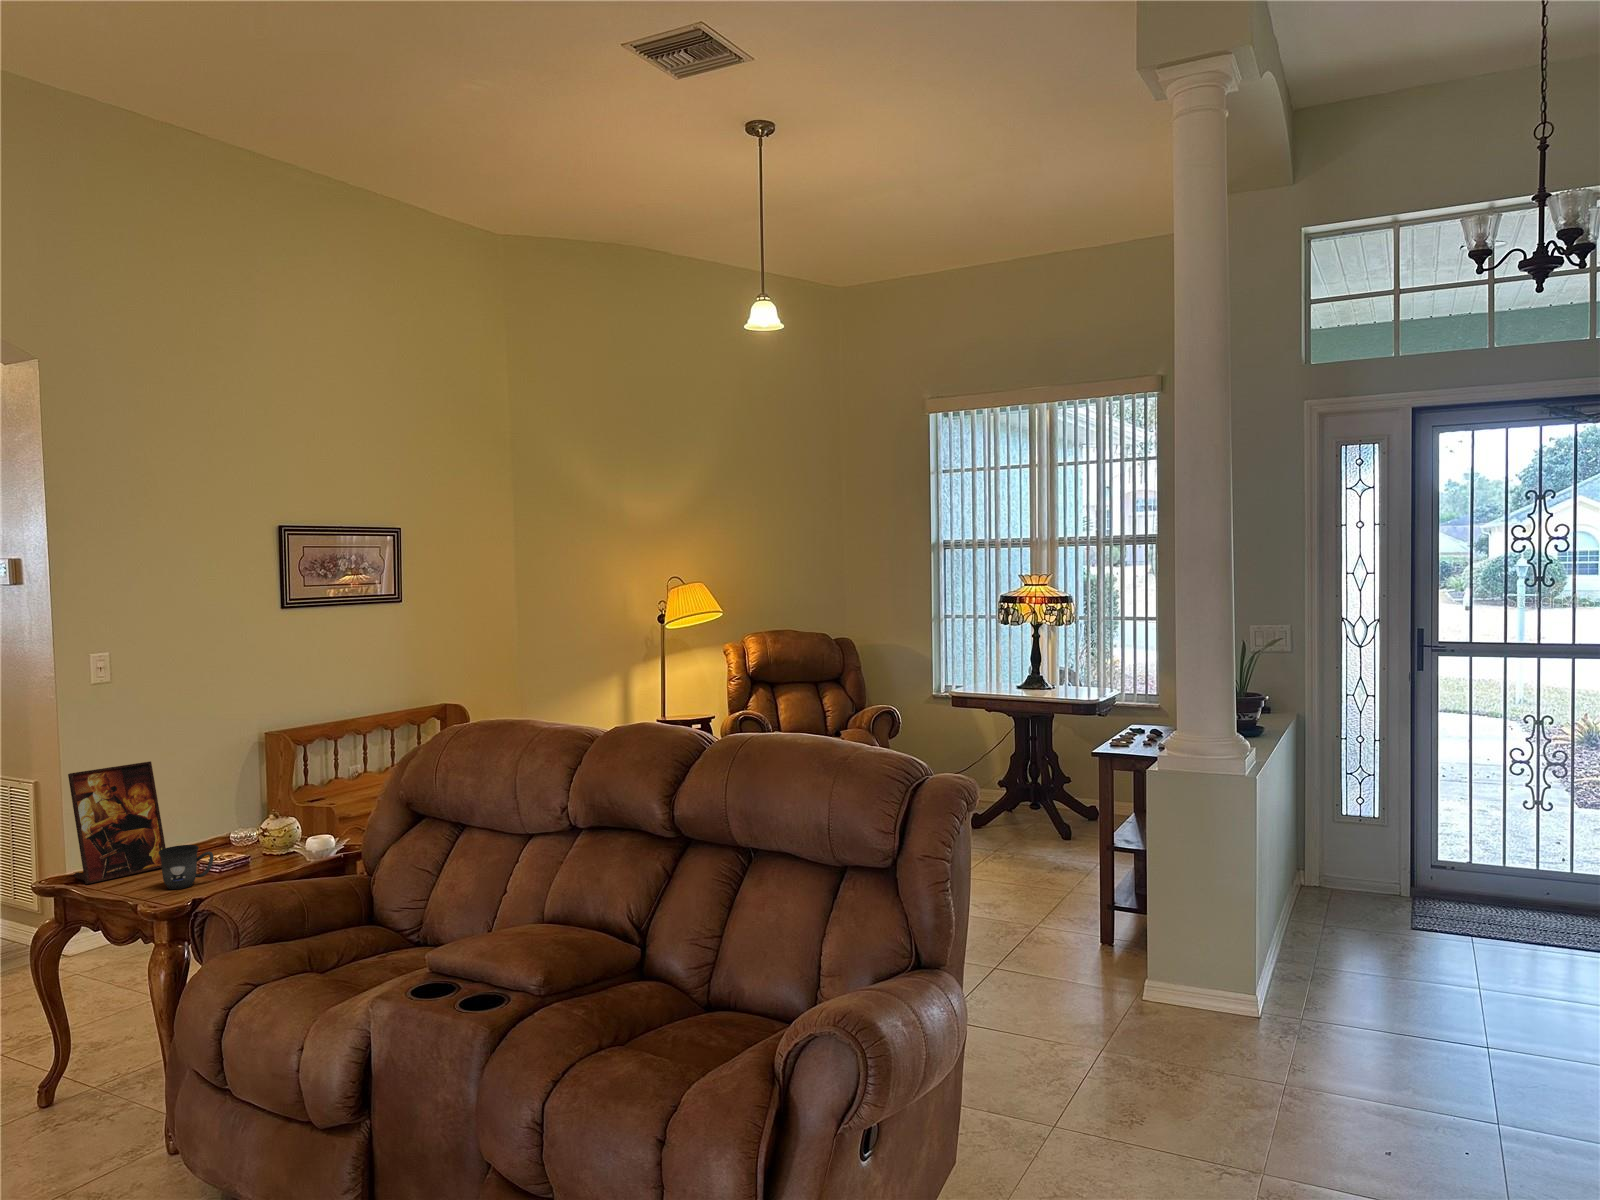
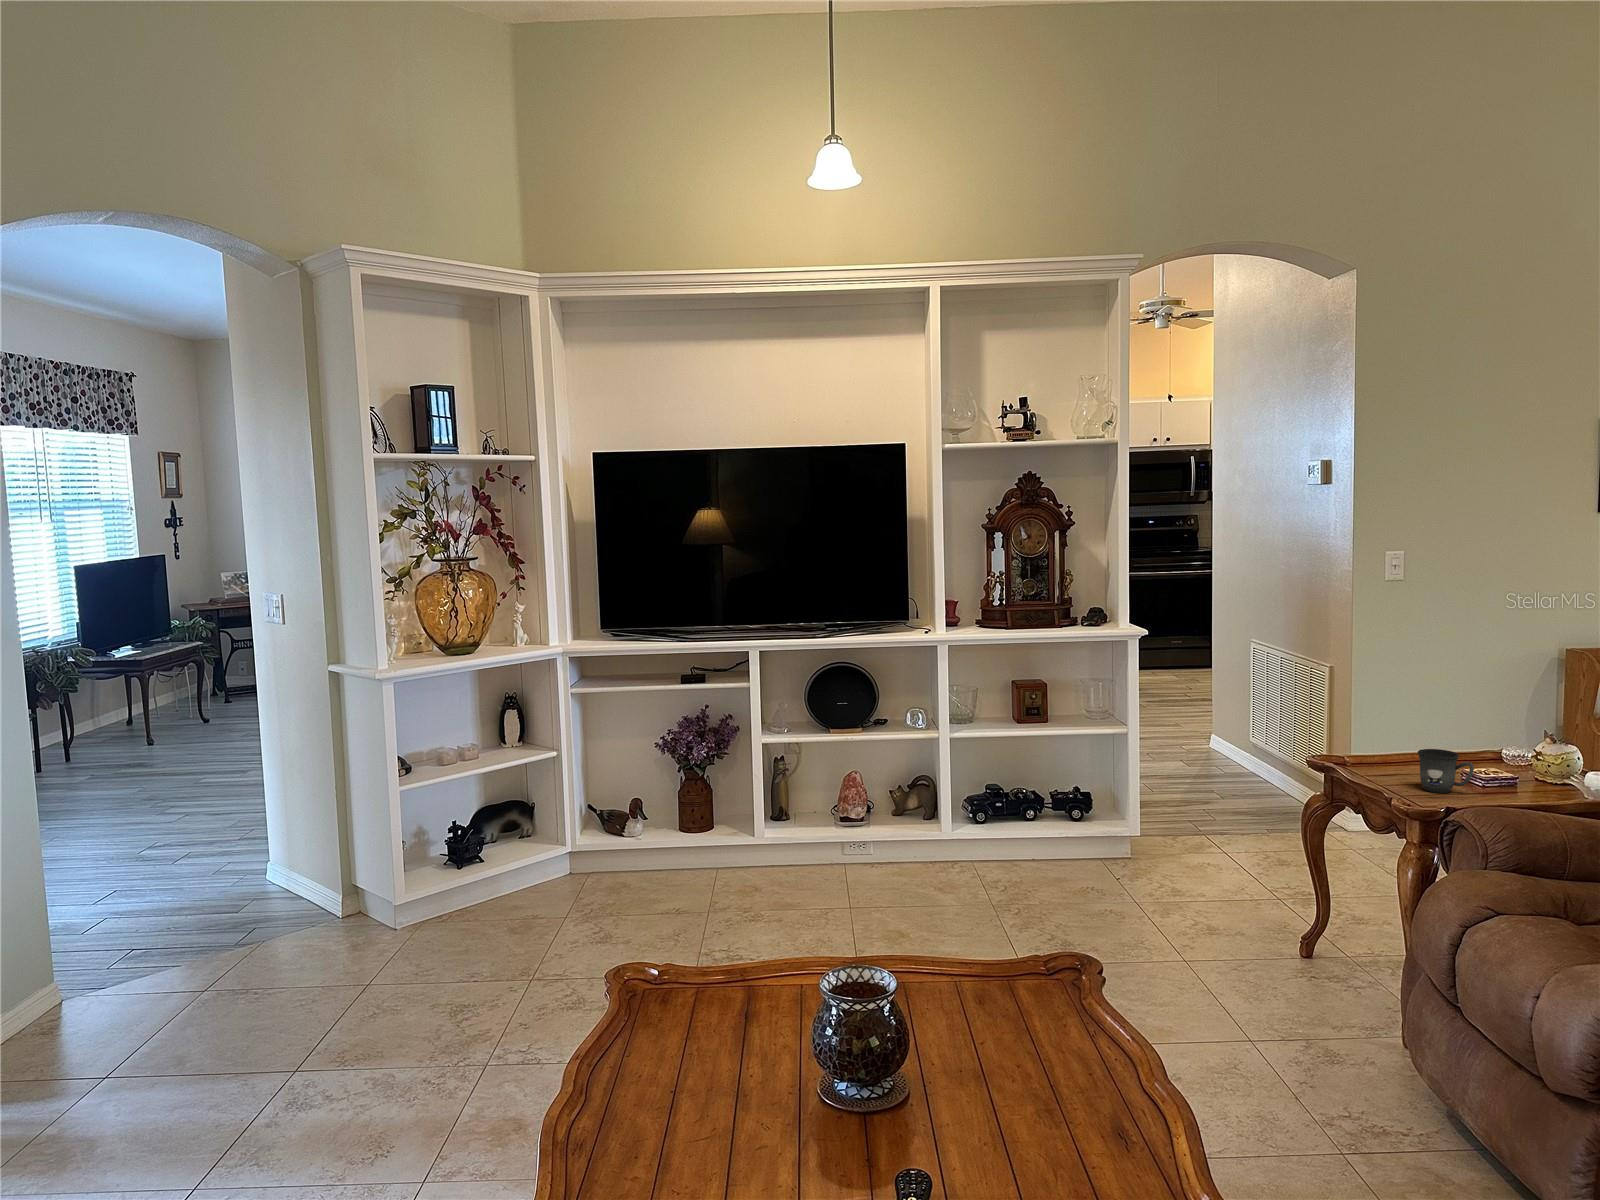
picture frame: present [68,761,166,884] -> none [1344,661,1431,767]

